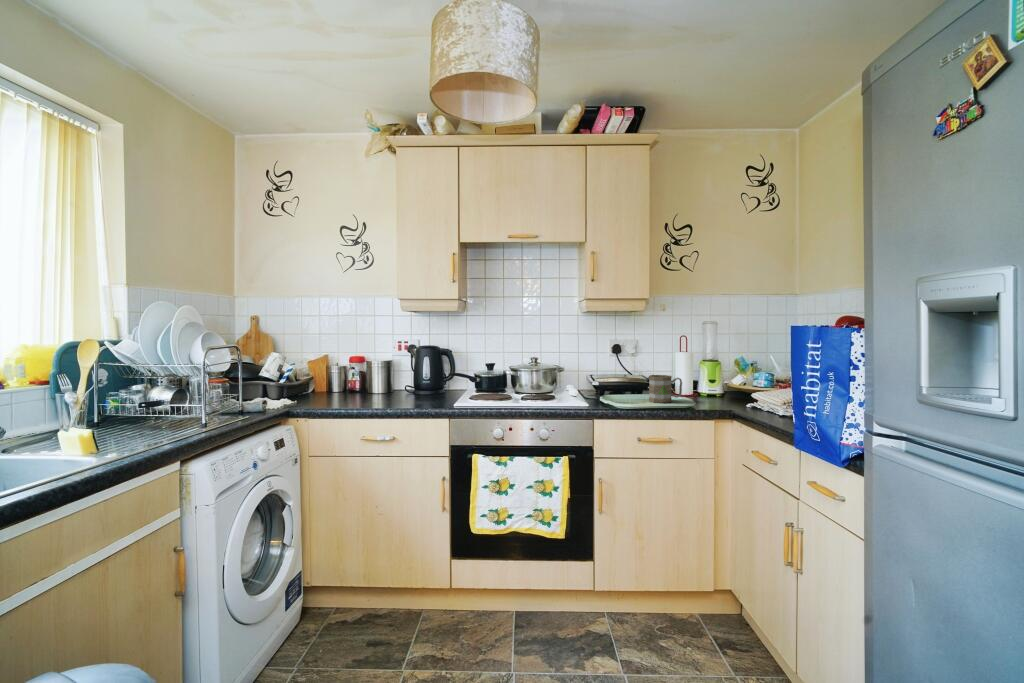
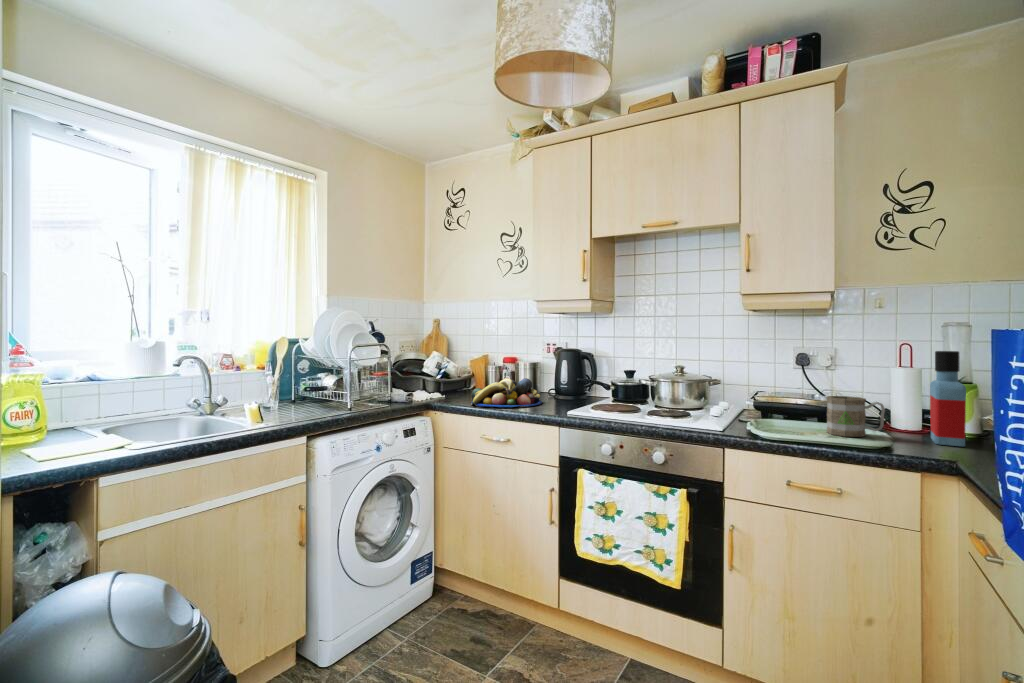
bottle: none [698,343,724,402] -> present [930,351,966,446]
fruit bowl: none [334,375,411,407] -> present [471,378,542,407]

